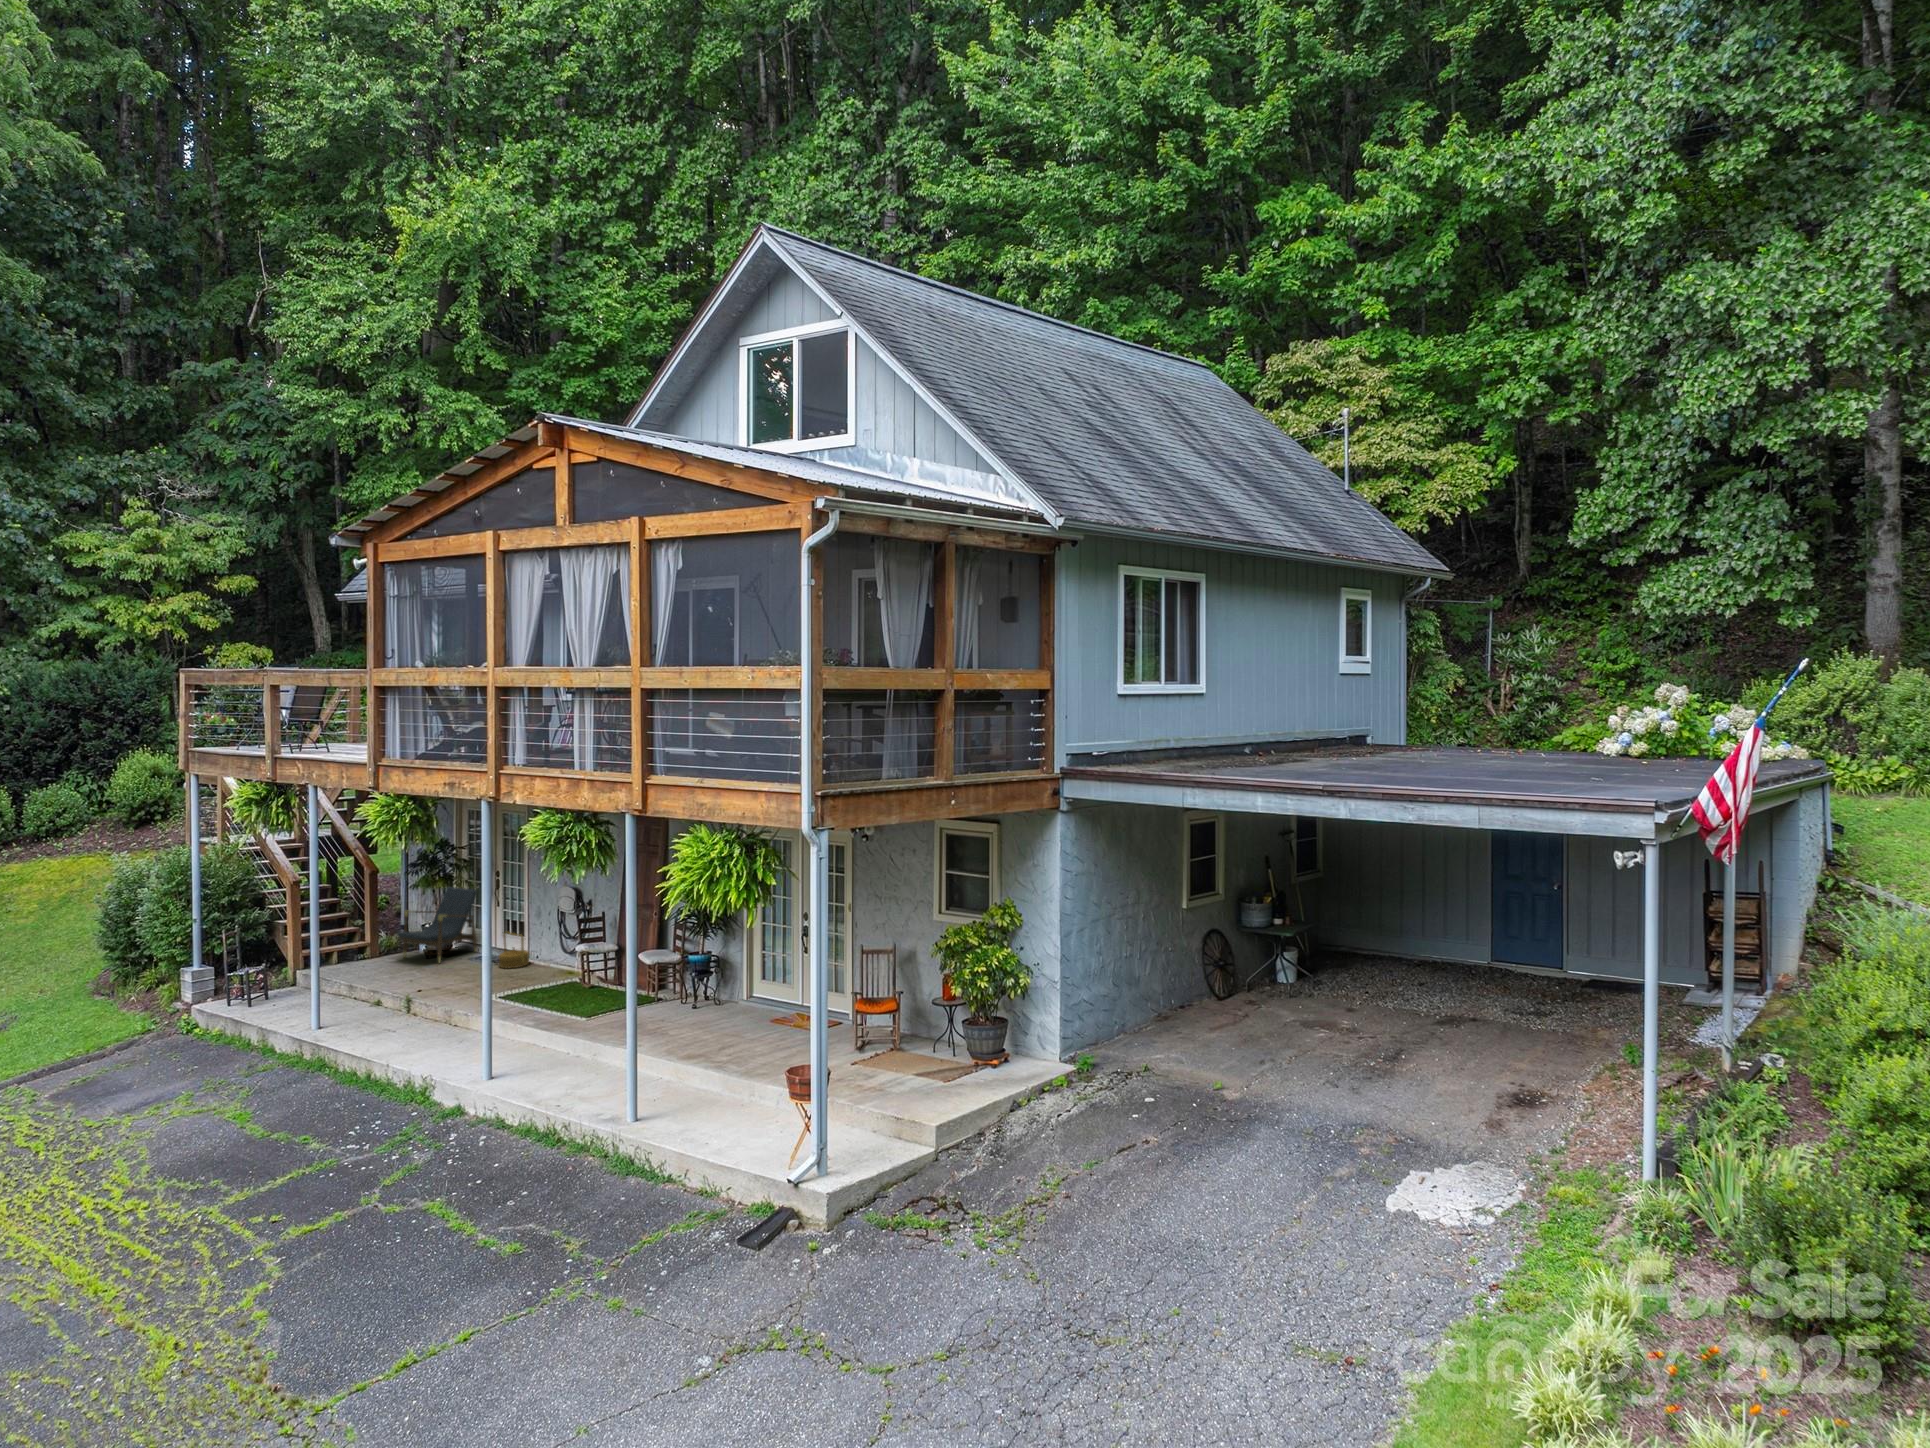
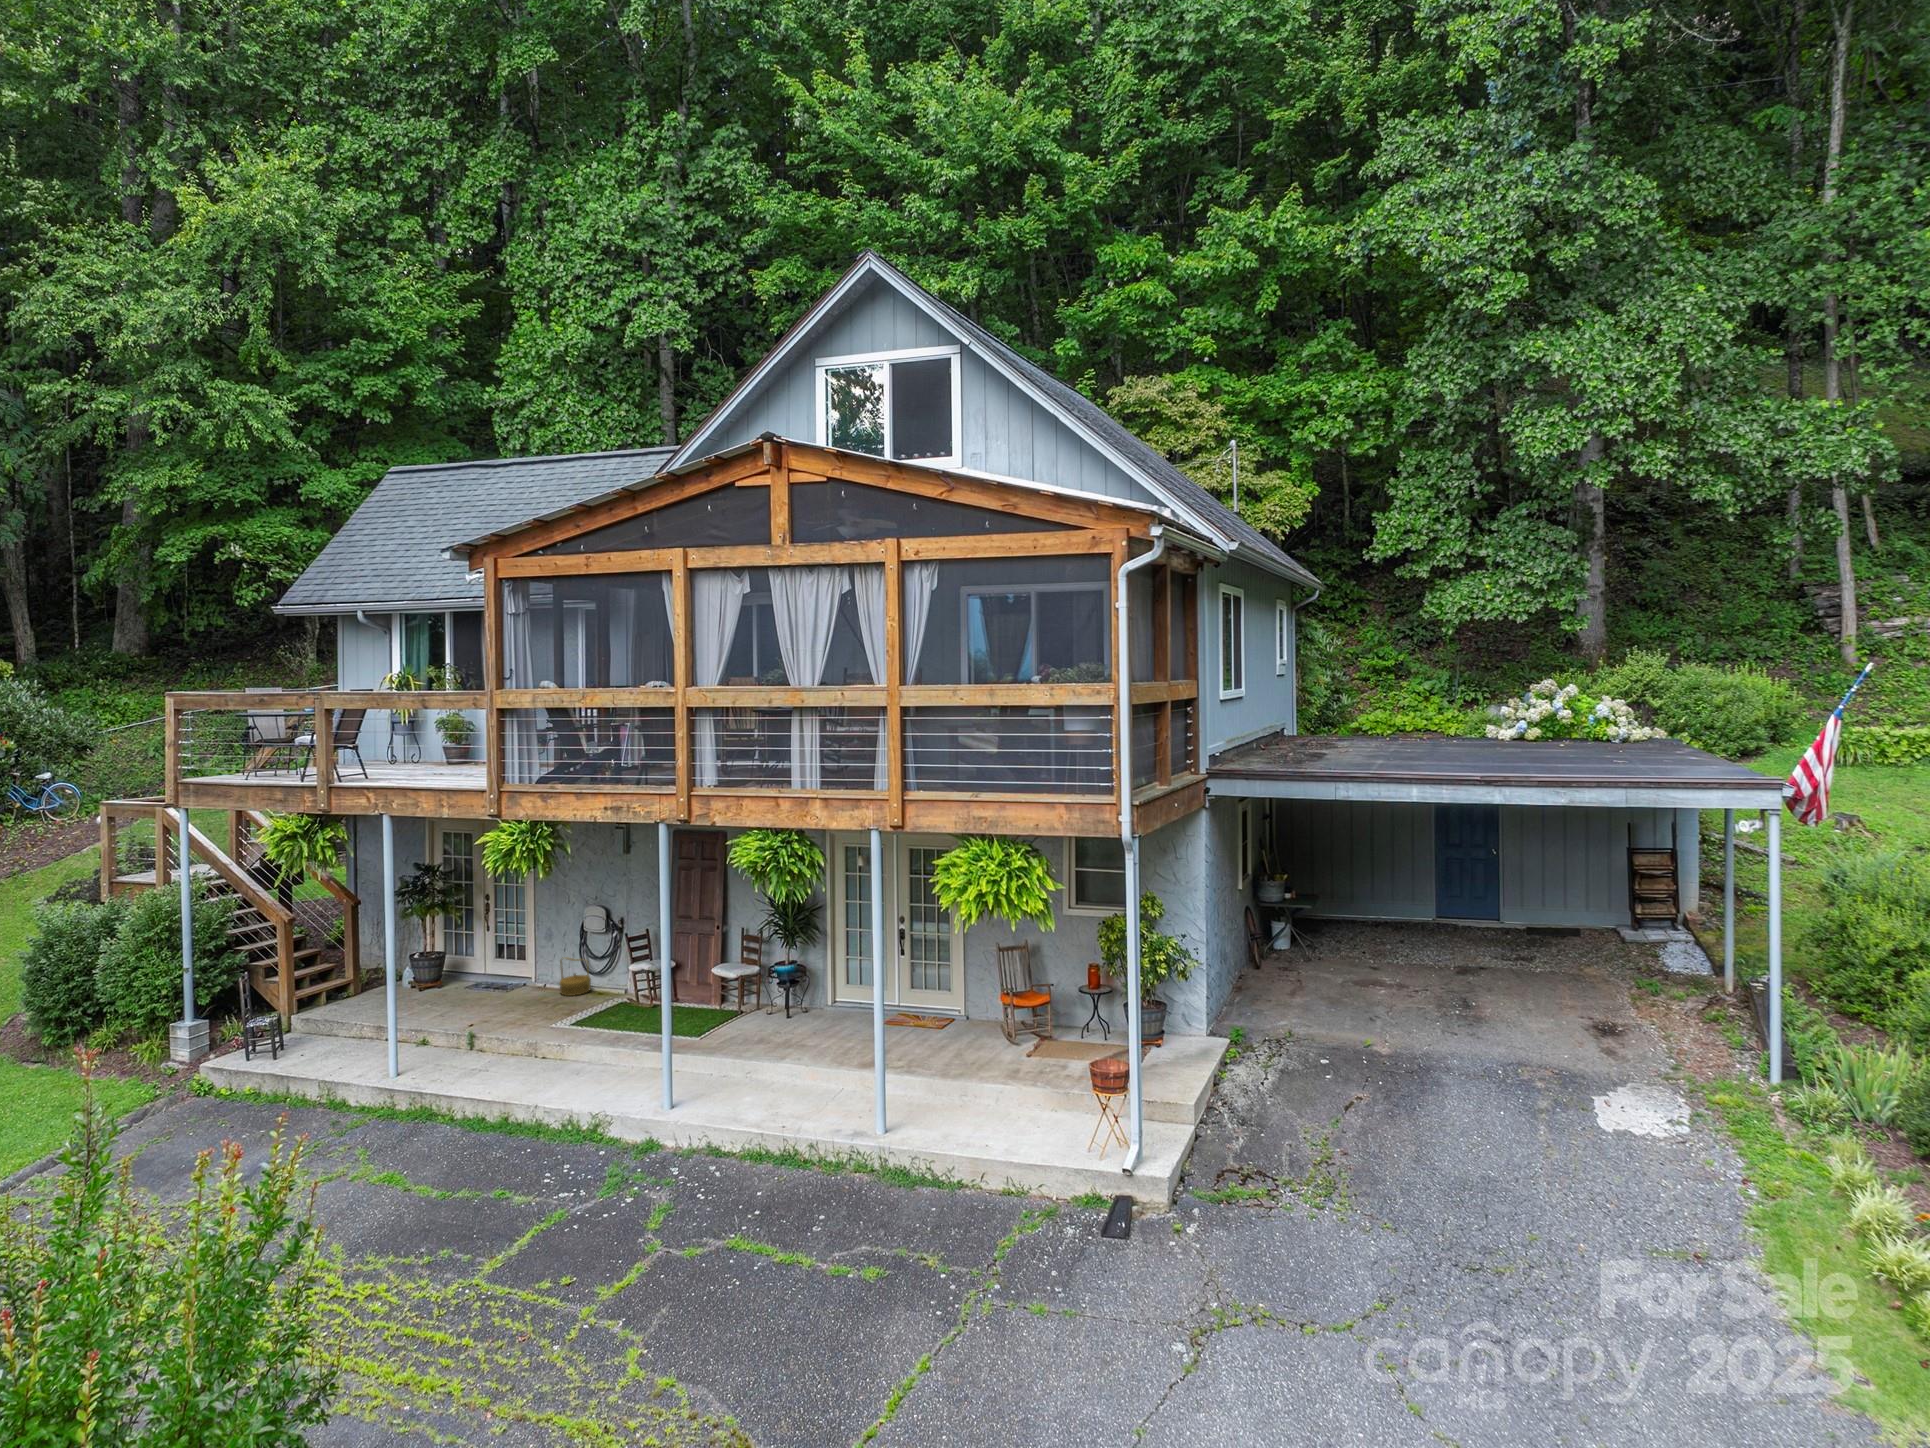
lounge chair: present [398,887,477,963] -> none [434,915,513,998]

